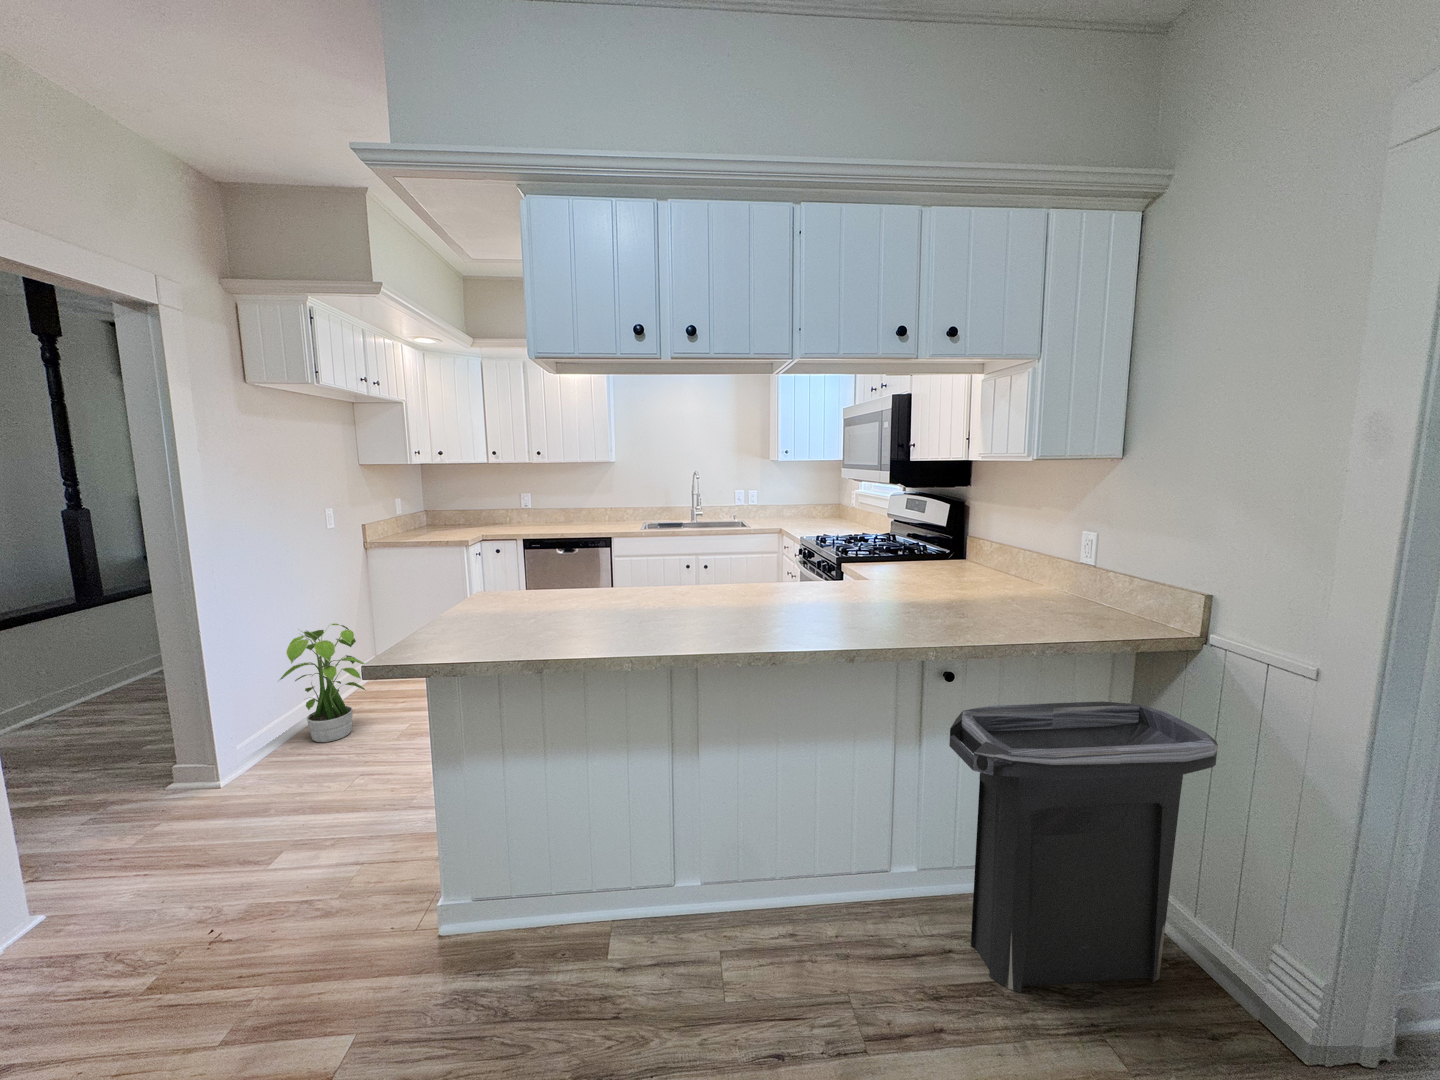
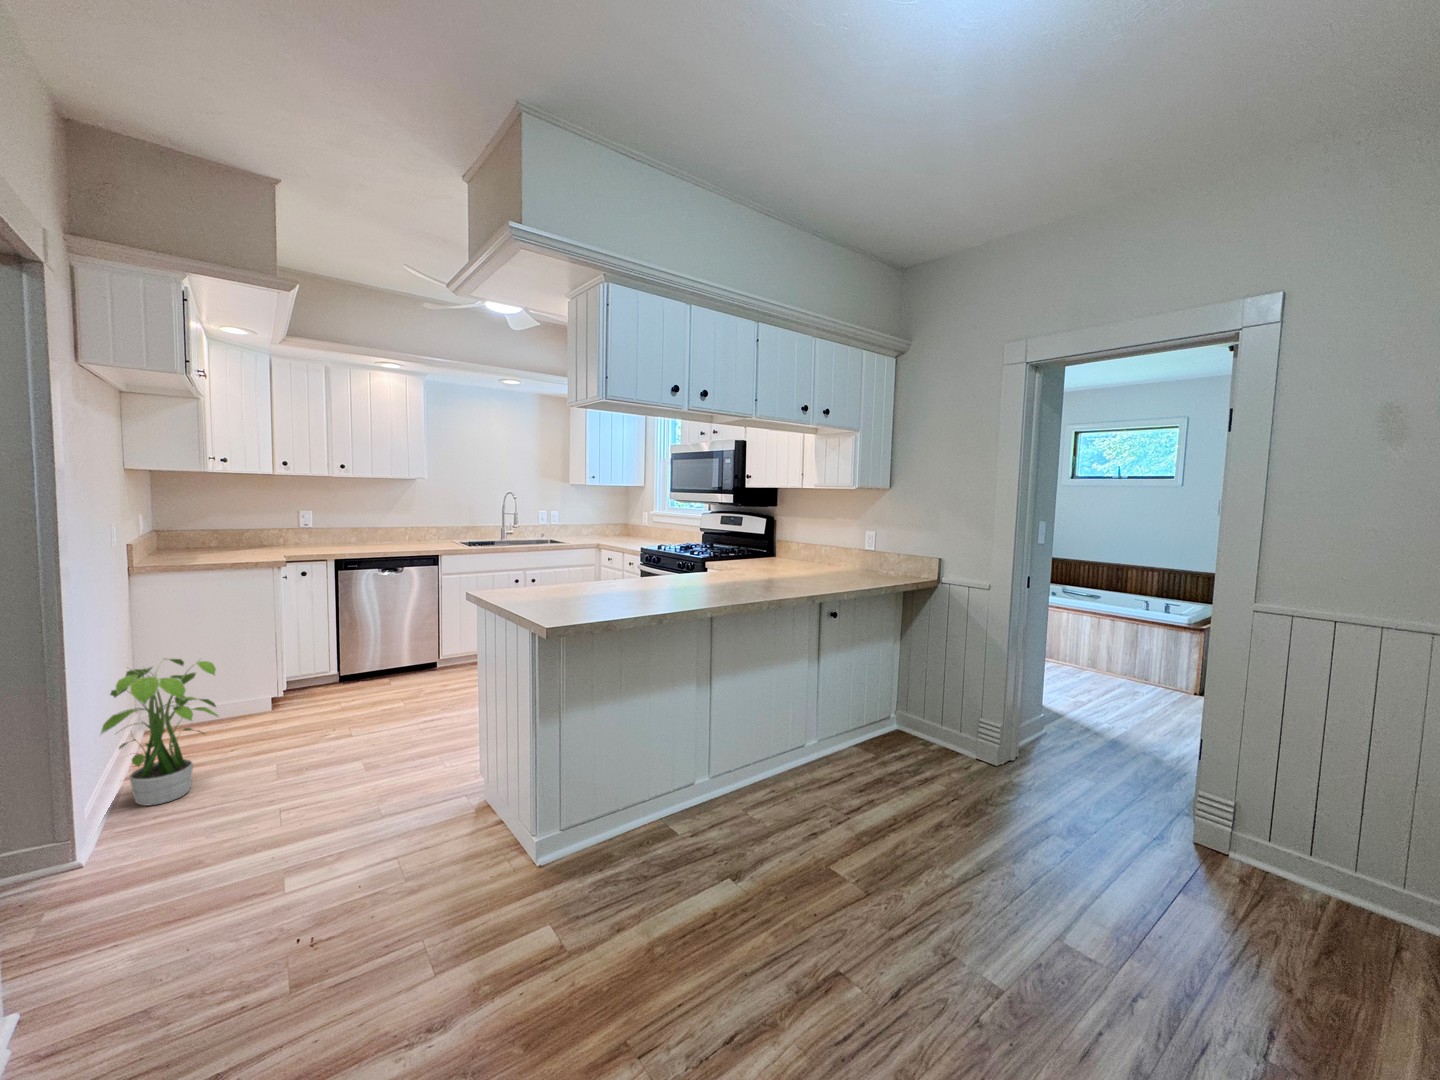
trash can: present [949,701,1218,992] -> none [849,619,955,779]

